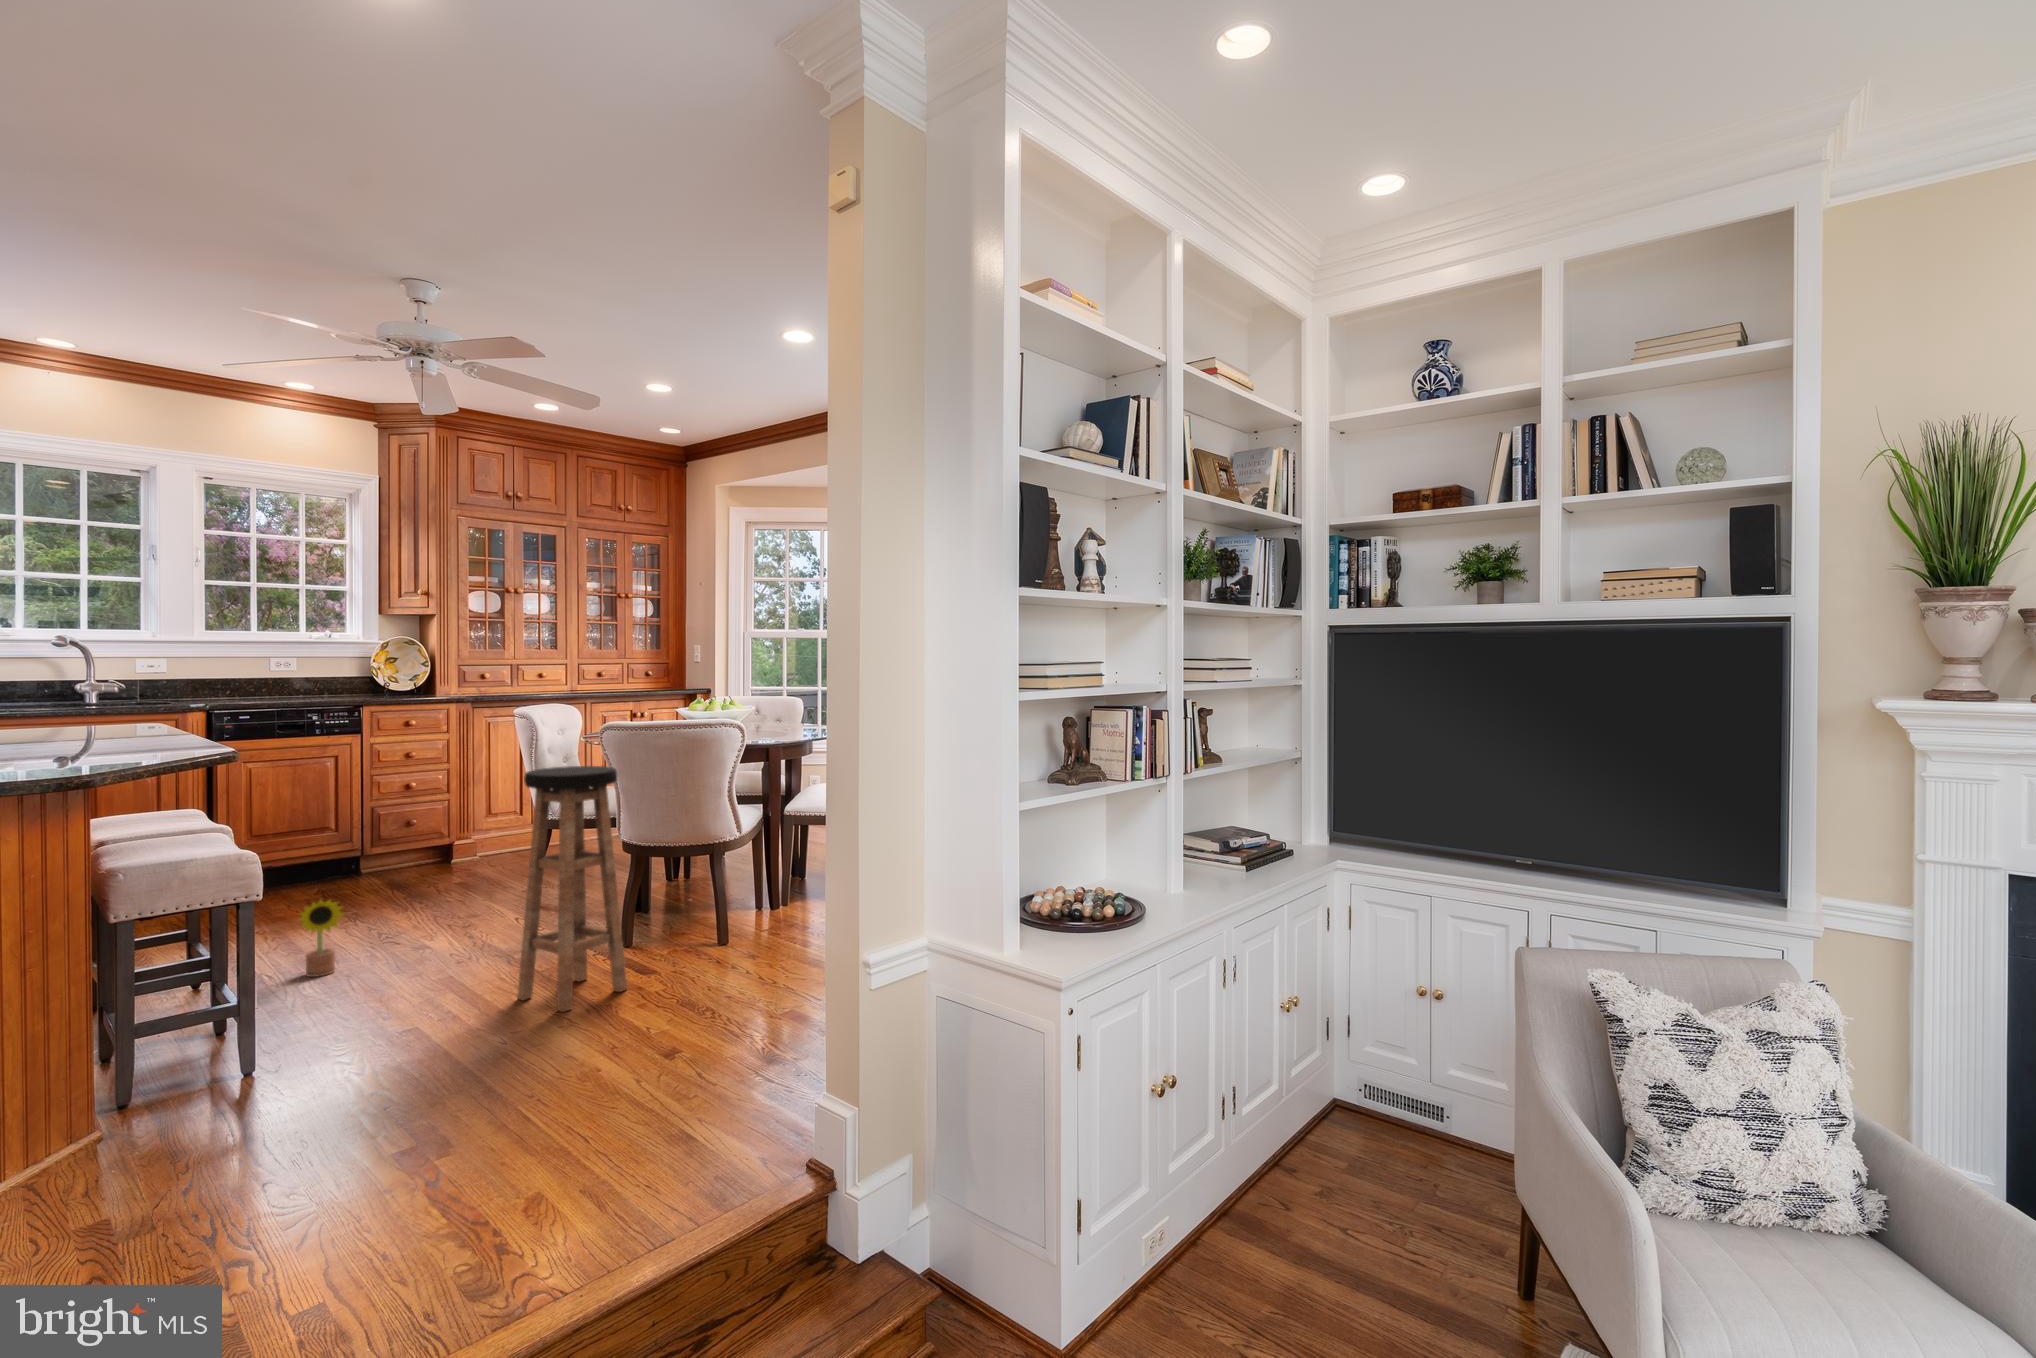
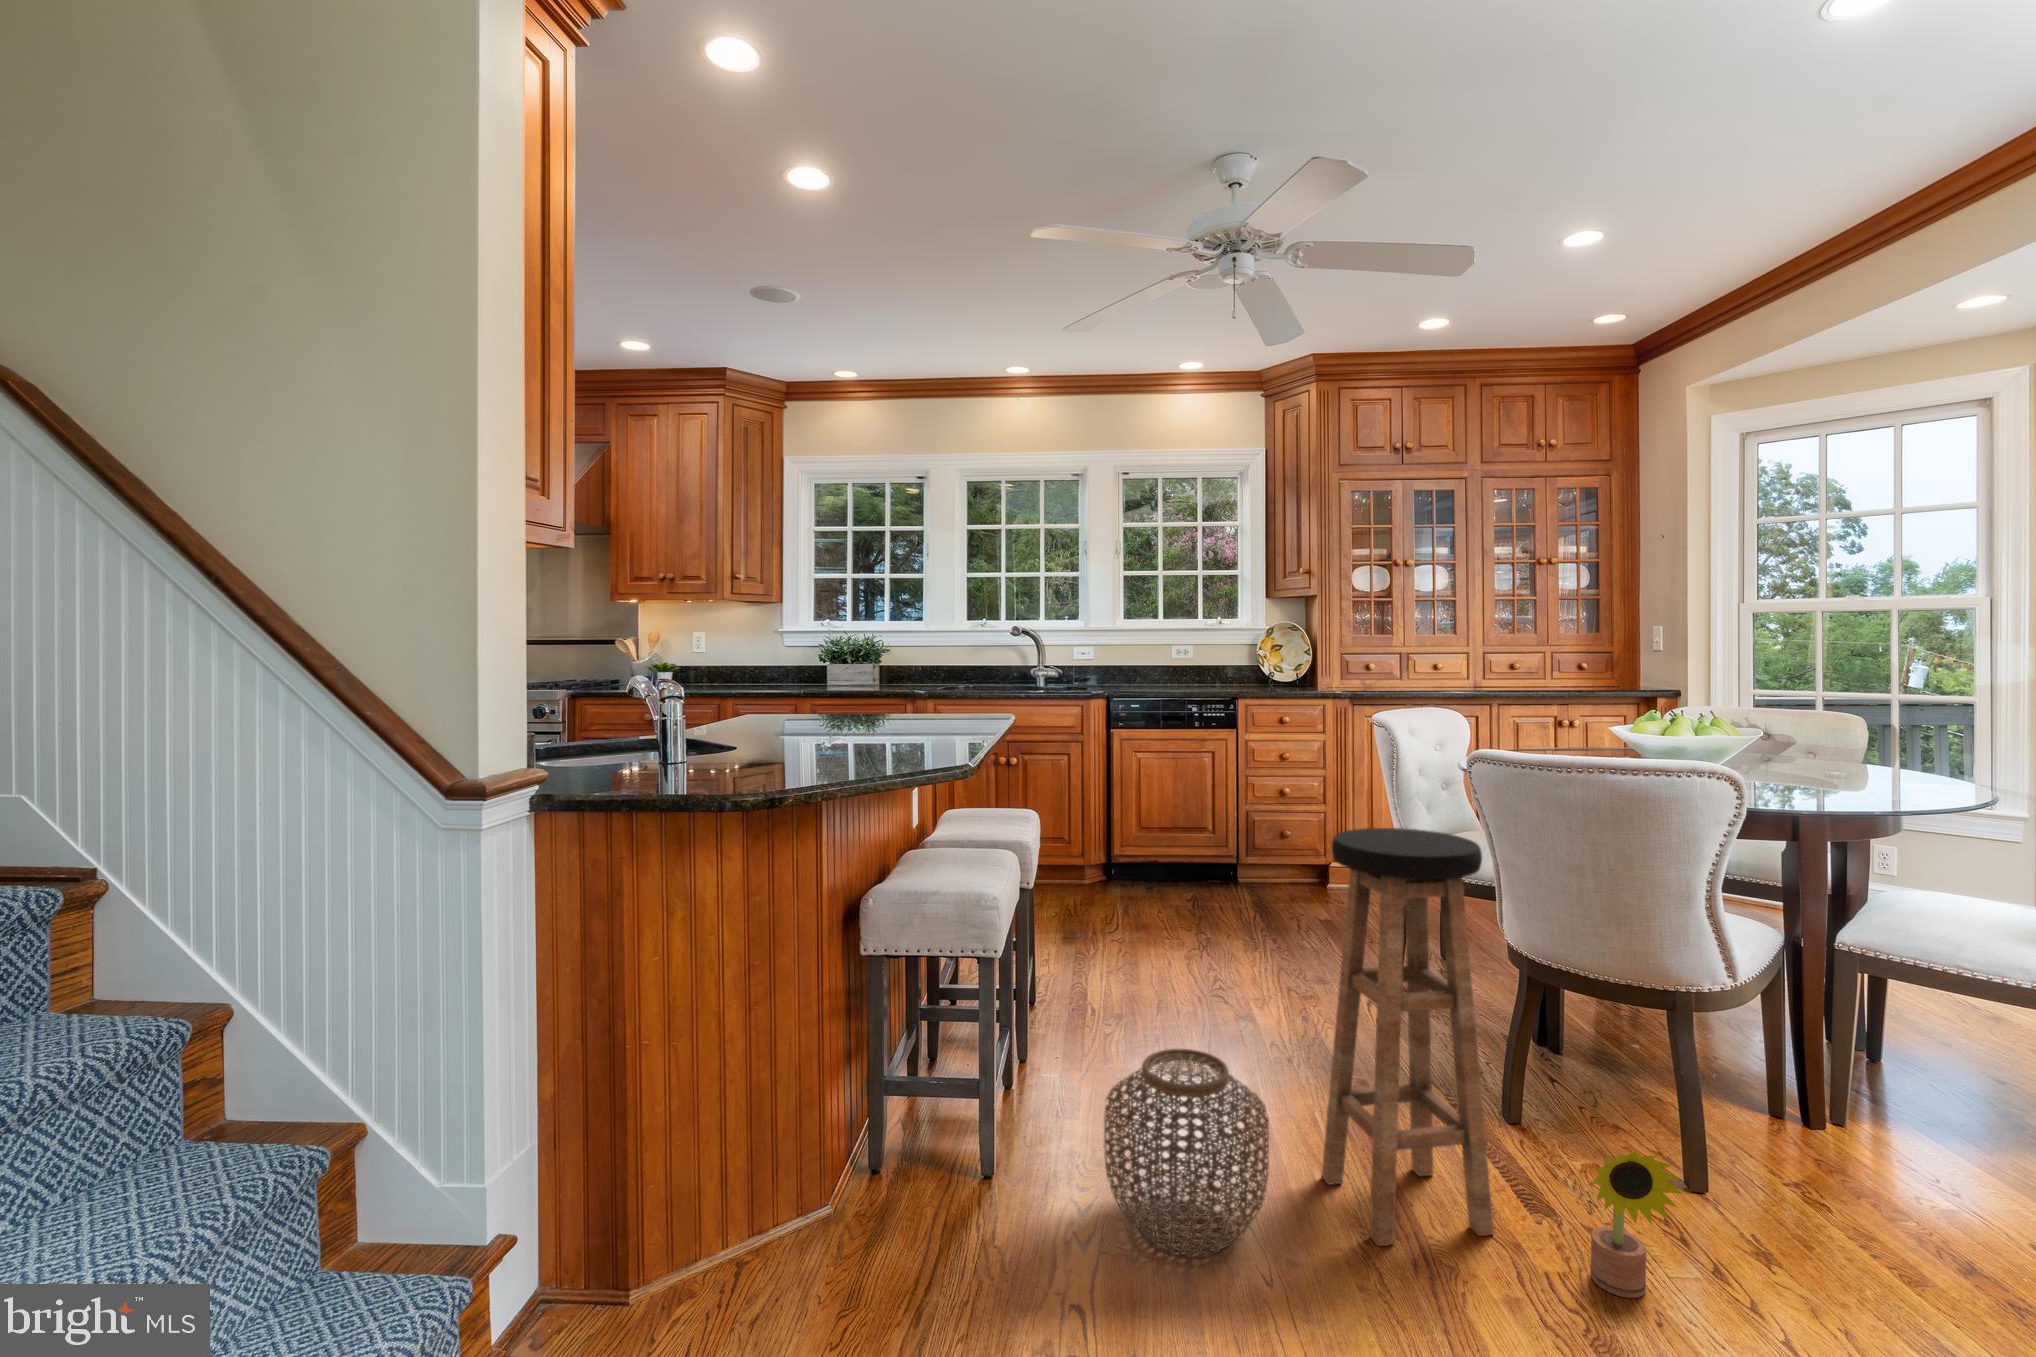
decorative plant: present [299,900,344,977] -> present [1591,1151,1683,1298]
woven basket: none [367,925,494,1056] -> present [1104,1049,1269,1256]

